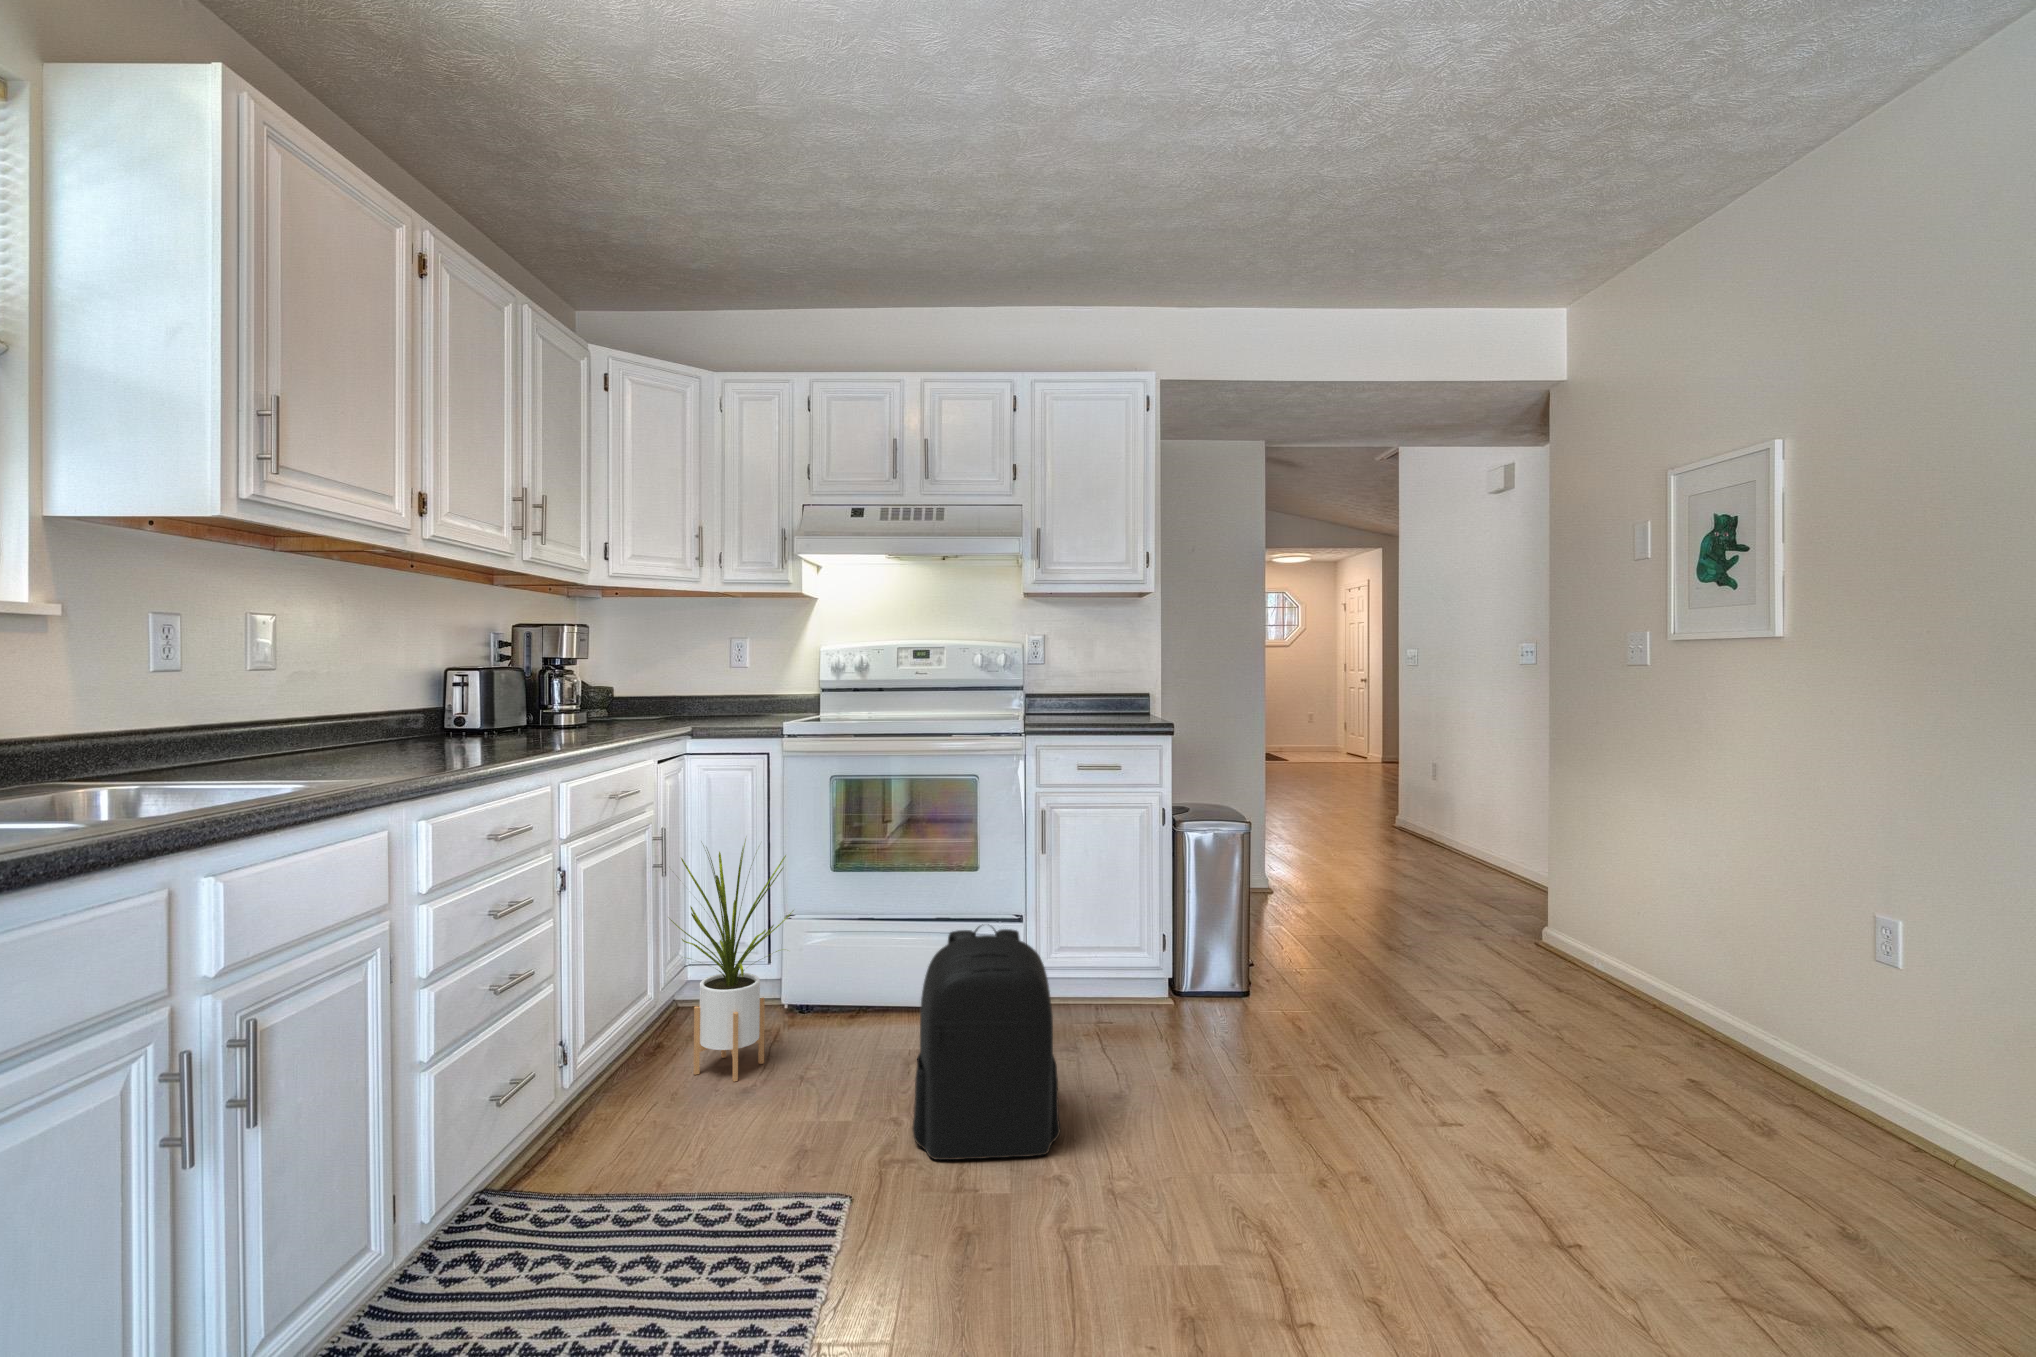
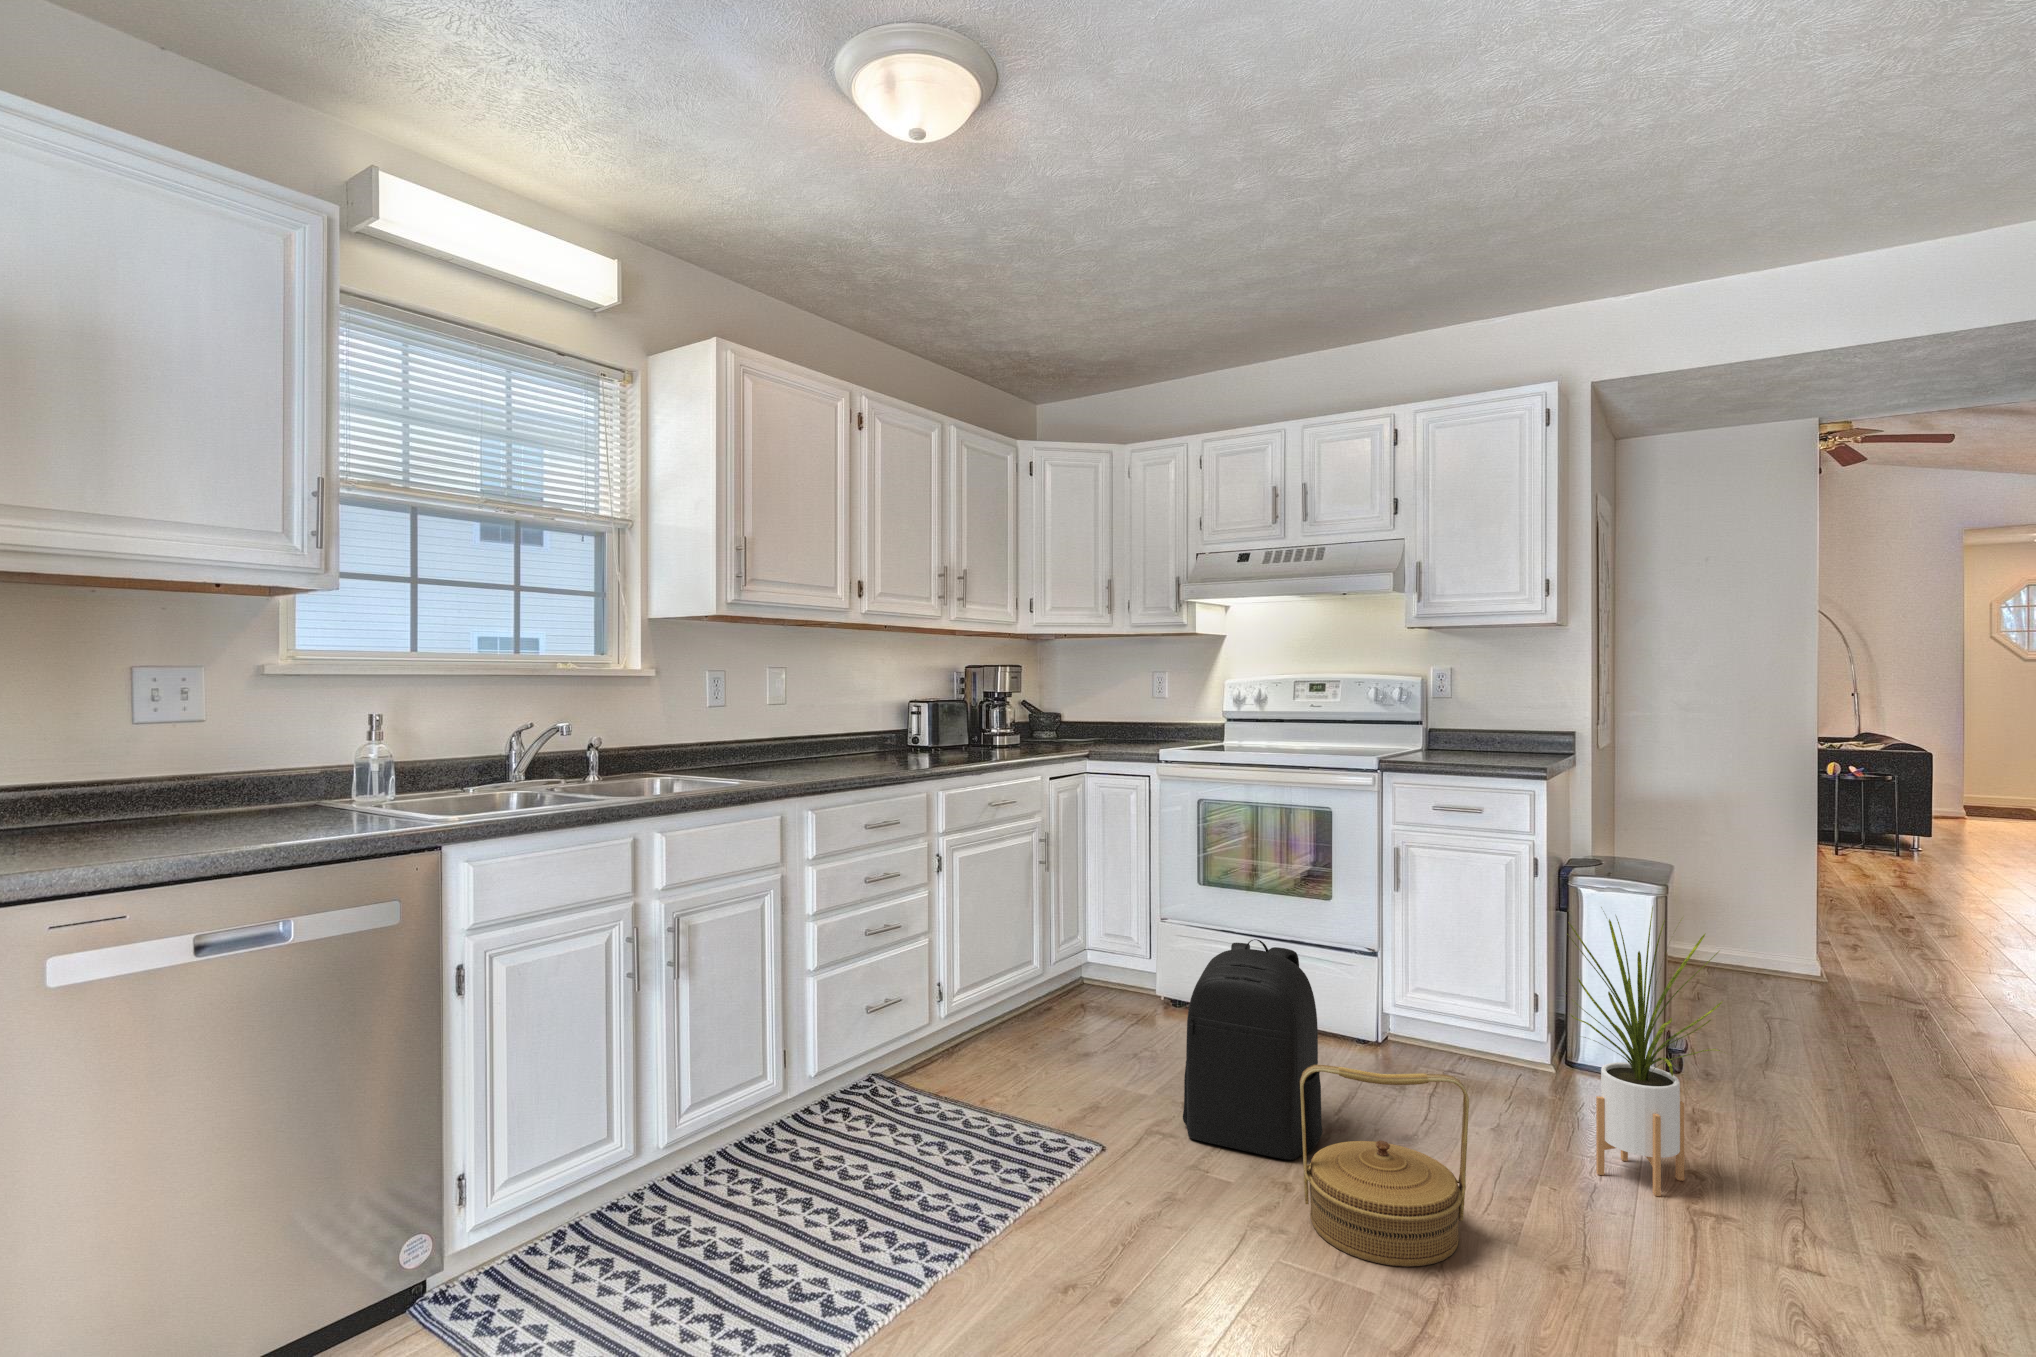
house plant: present [668,839,794,1082] -> present [1569,907,1722,1196]
basket: none [1104,1032,1255,1242] -> present [1300,1065,1469,1267]

